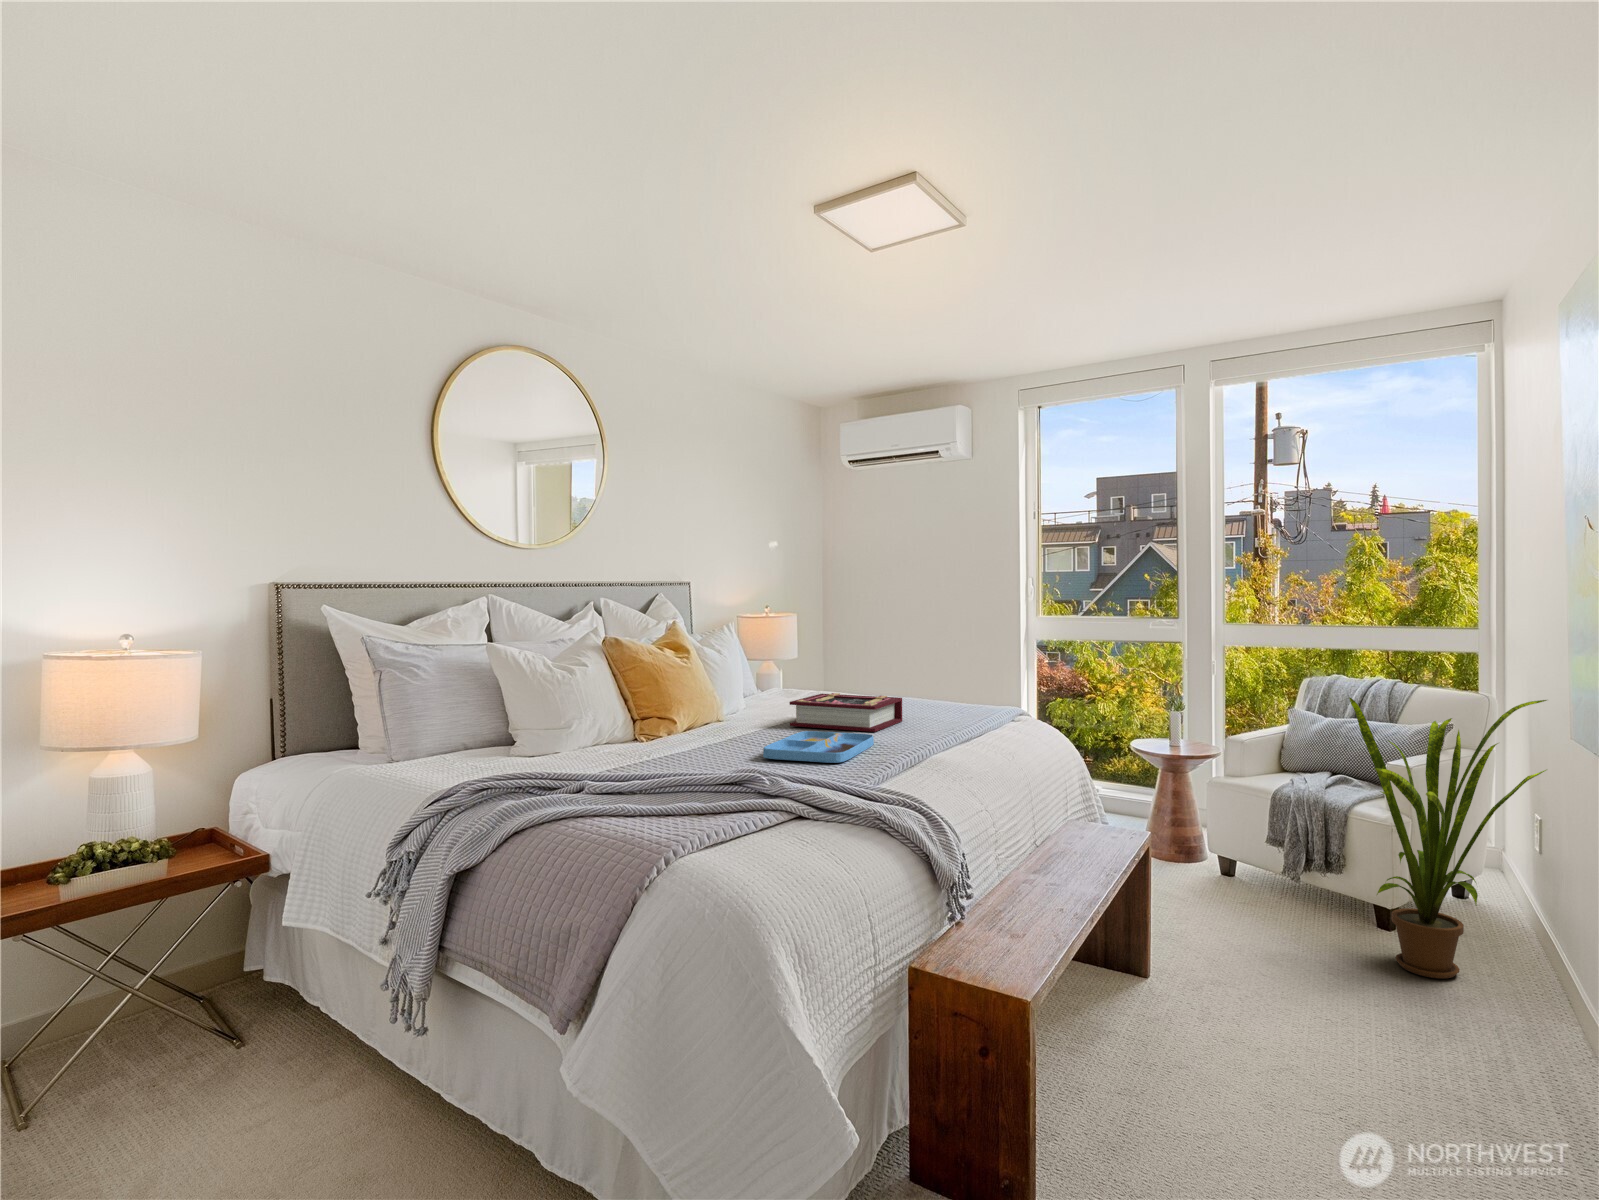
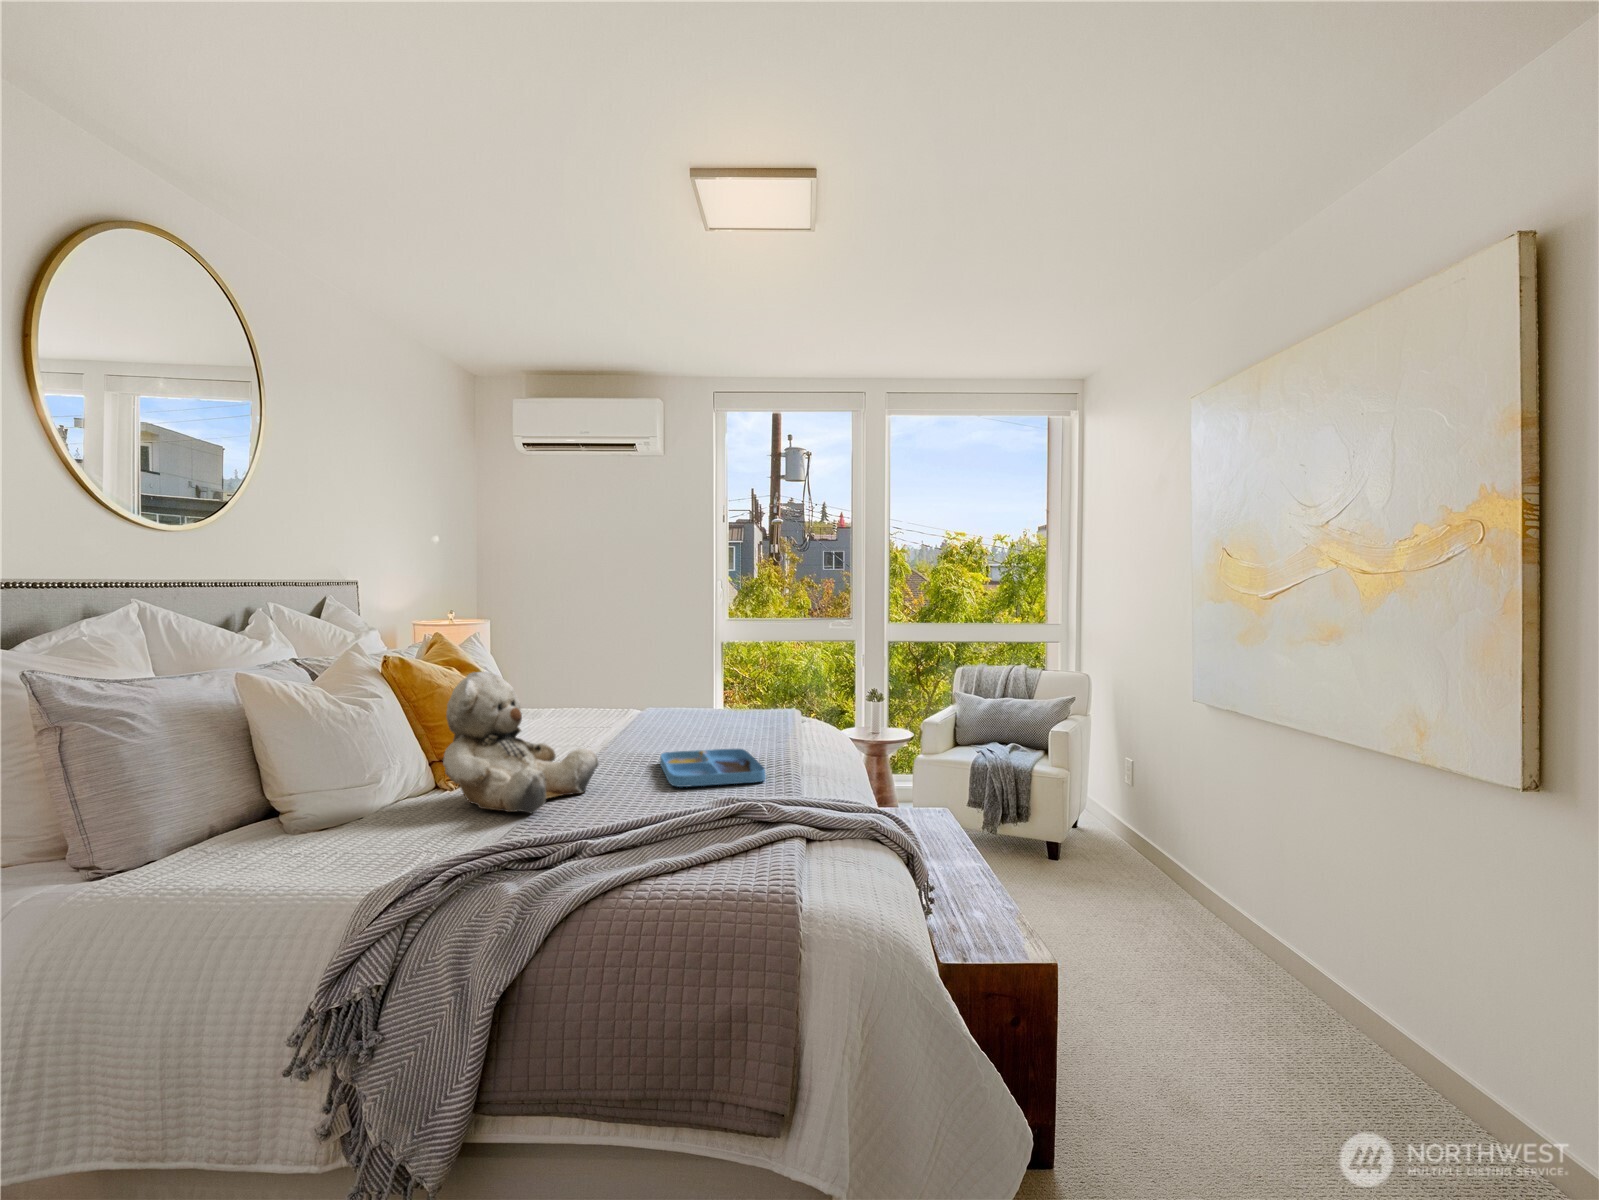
teddy bear: none [590,650,719,763] -> present [443,672,599,813]
book: present [789,693,902,732] -> none [609,707,715,749]
house plant: present [1349,697,1547,979] -> none [1072,672,1193,892]

